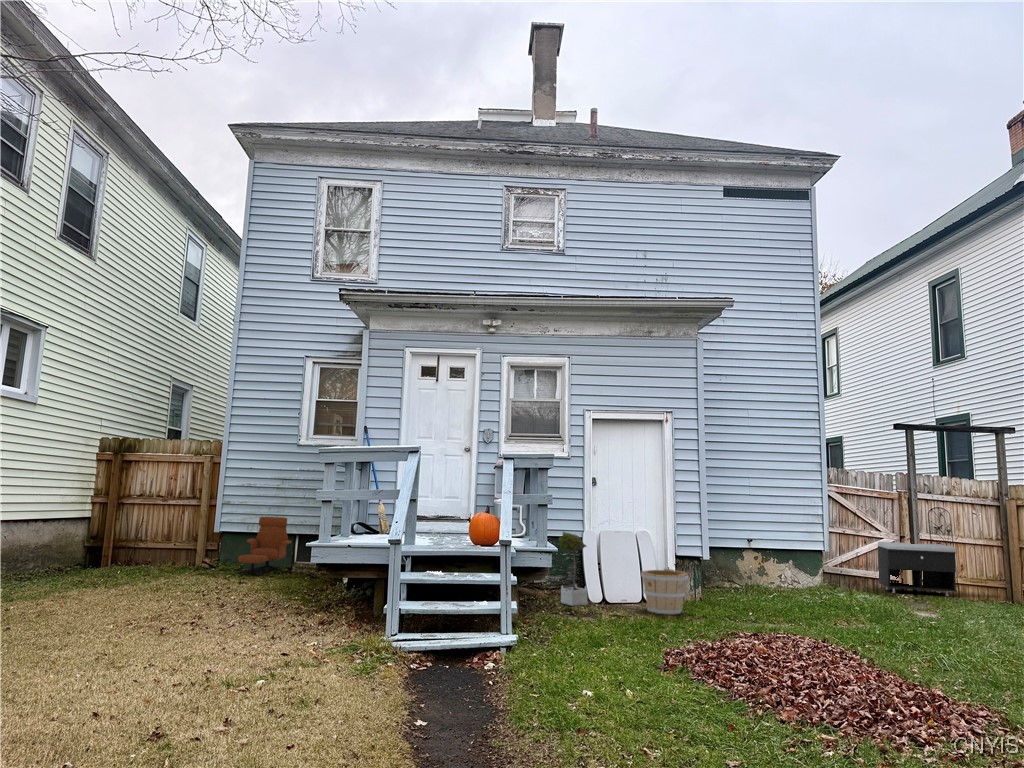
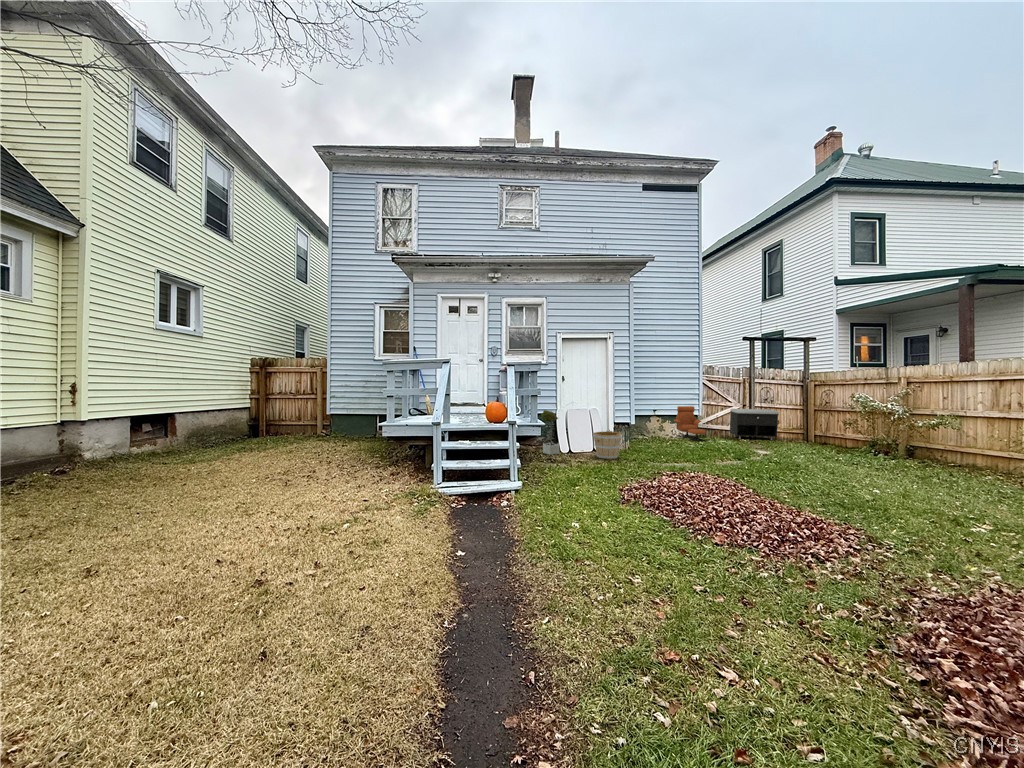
lounge chair: present [238,517,291,575] -> present [674,406,706,442]

